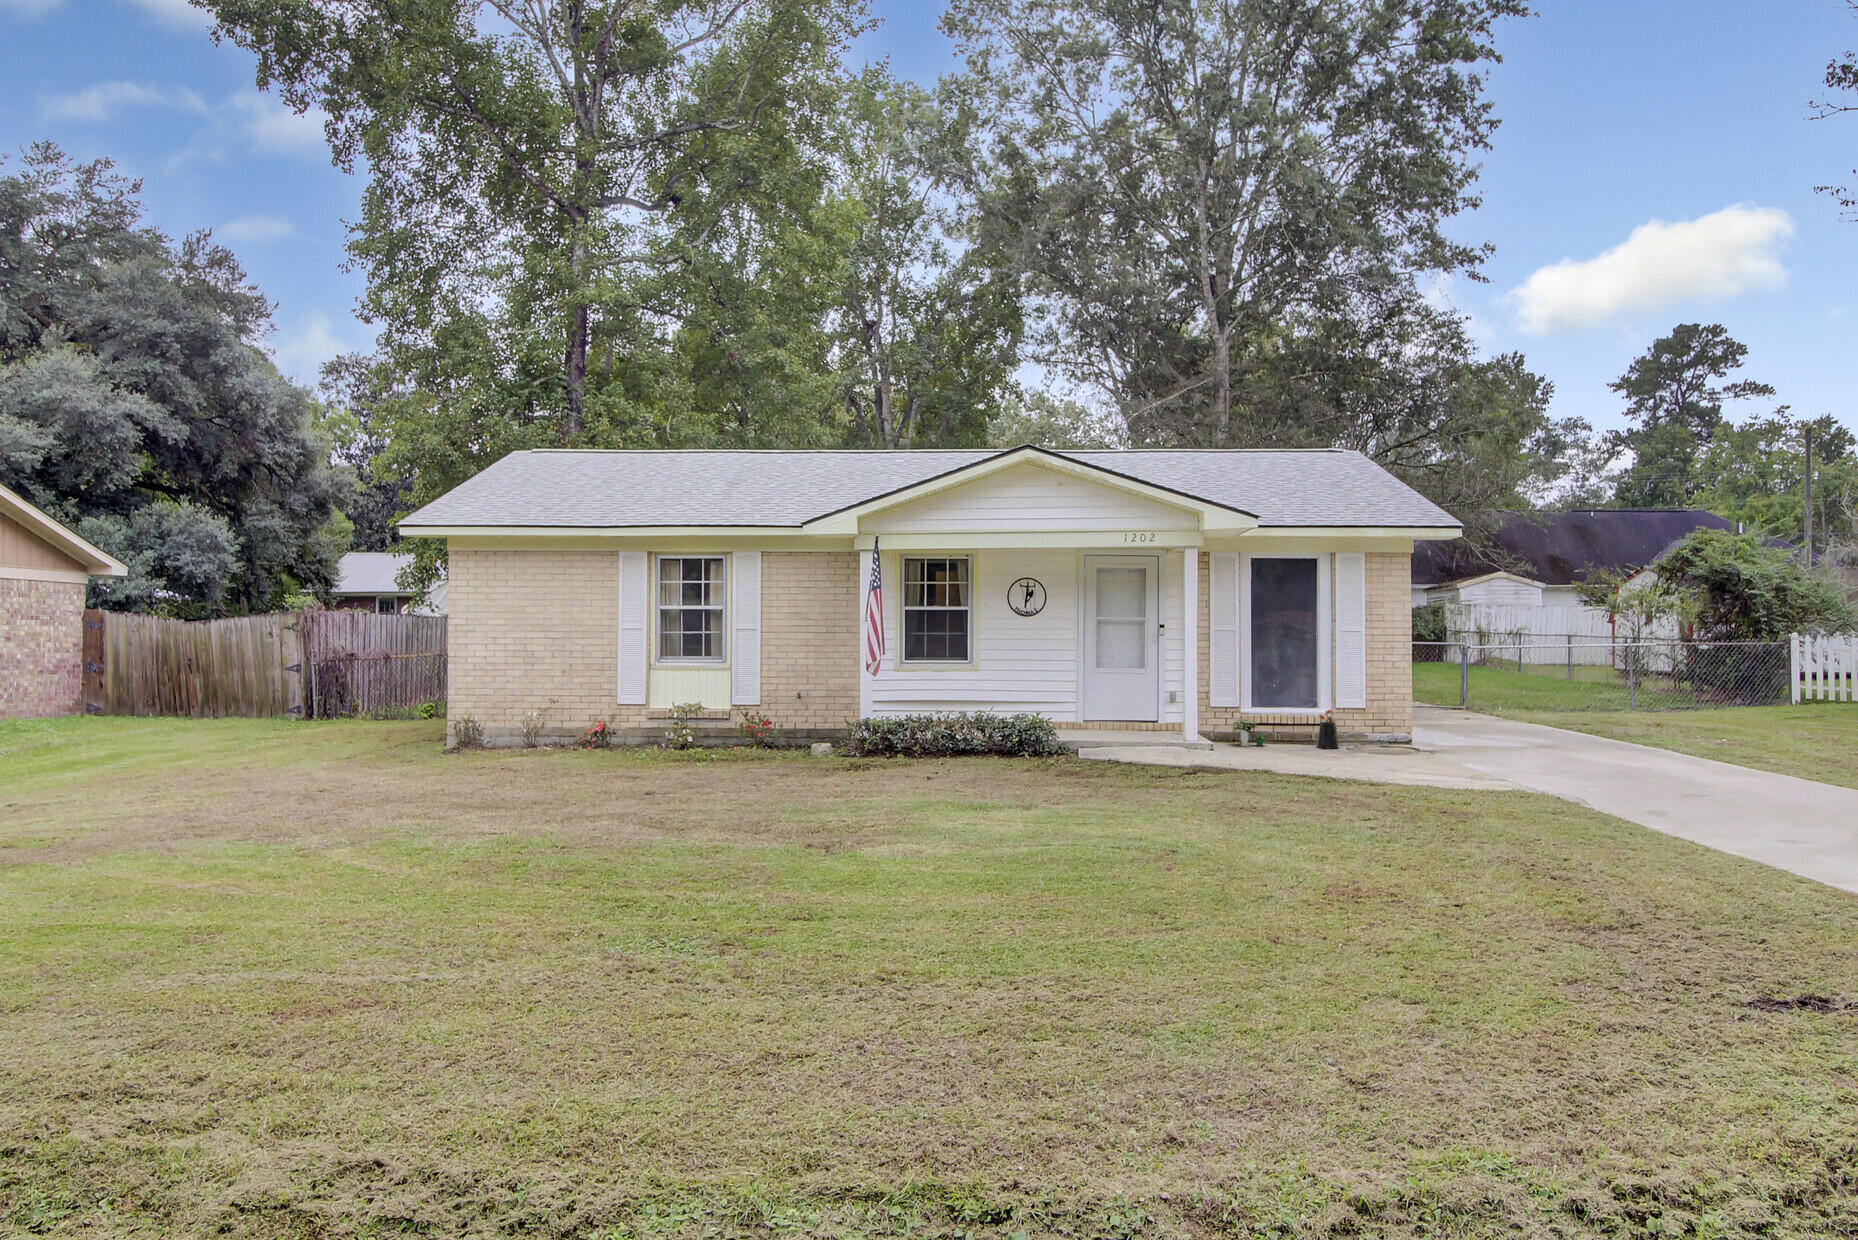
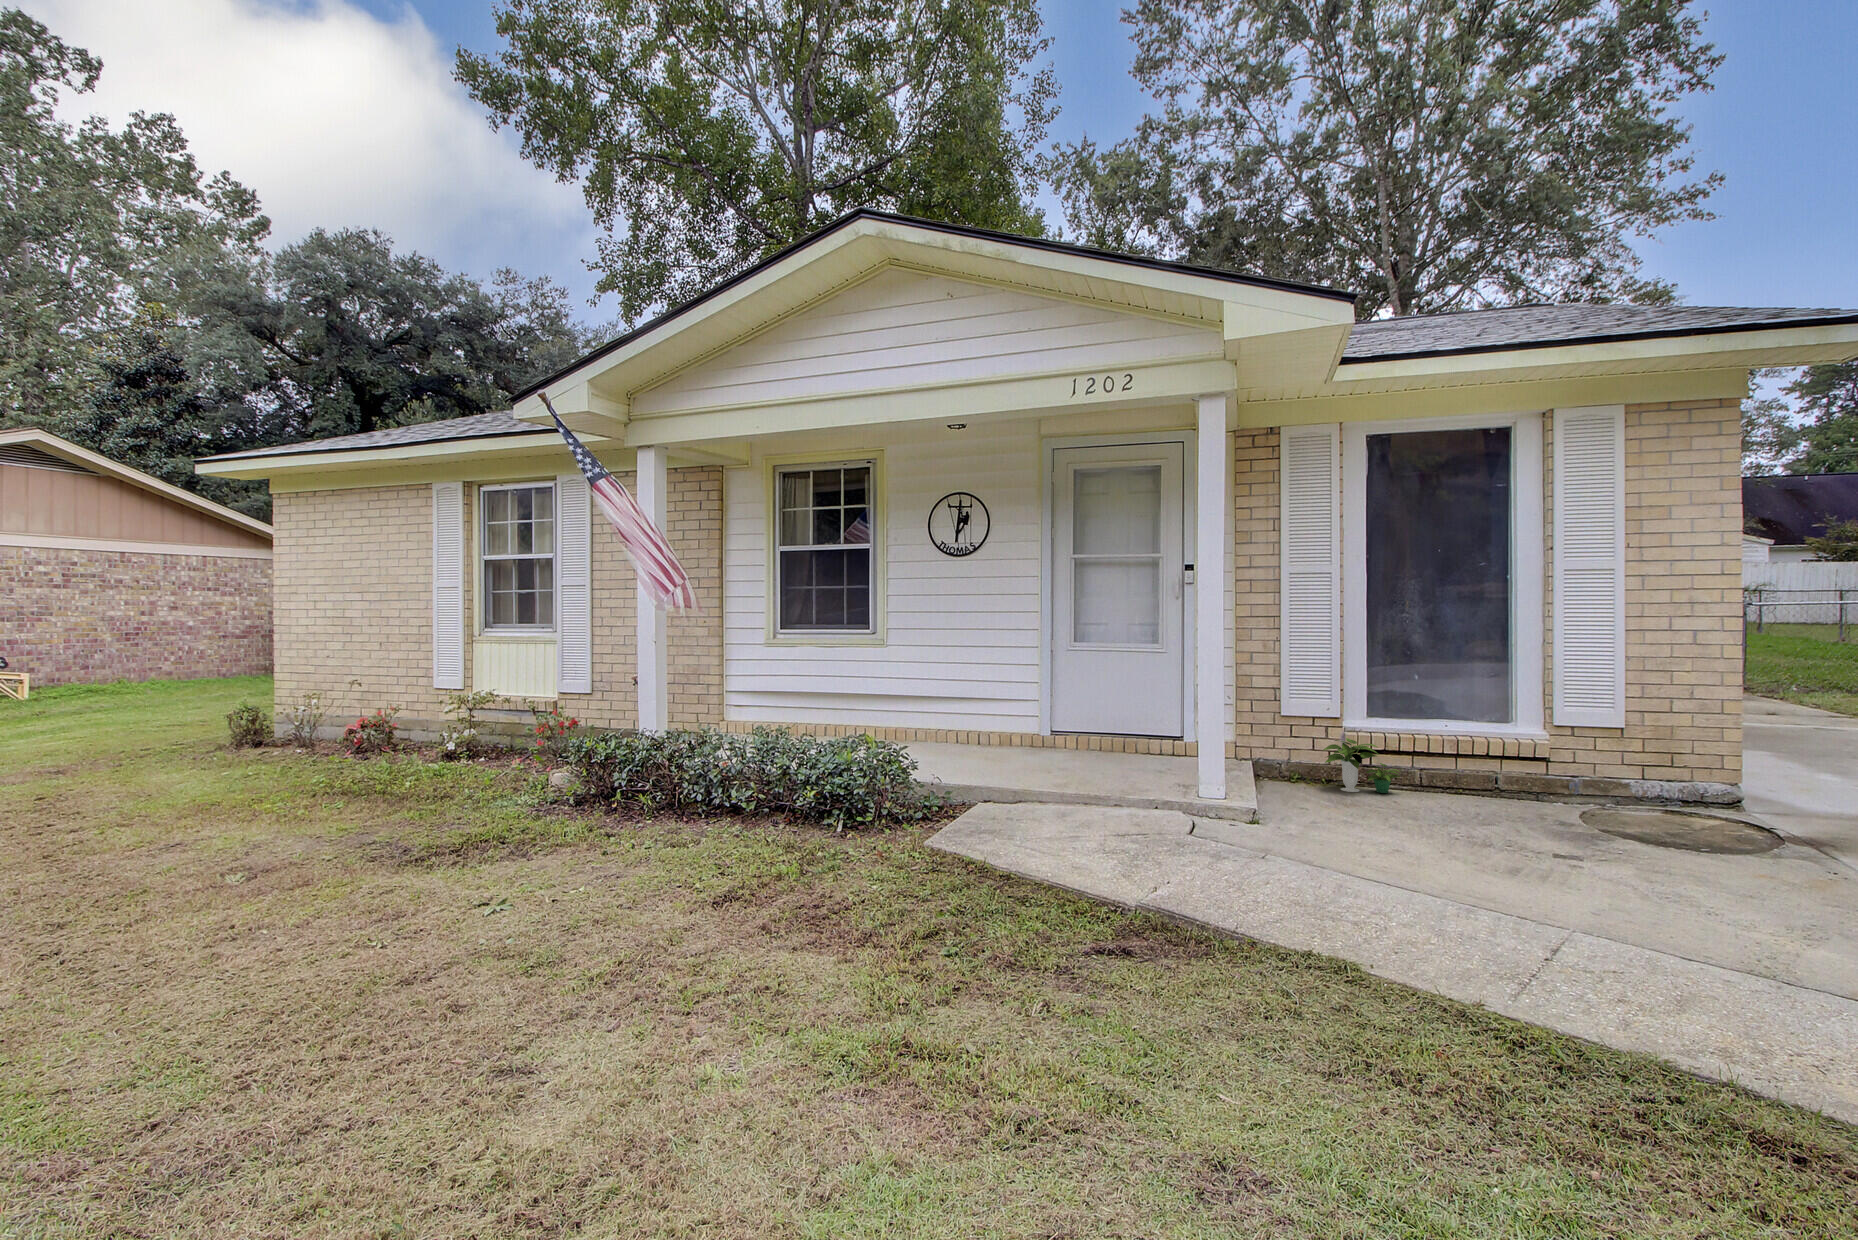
watering can: present [1316,710,1339,748] -> none [1507,726,1561,808]

